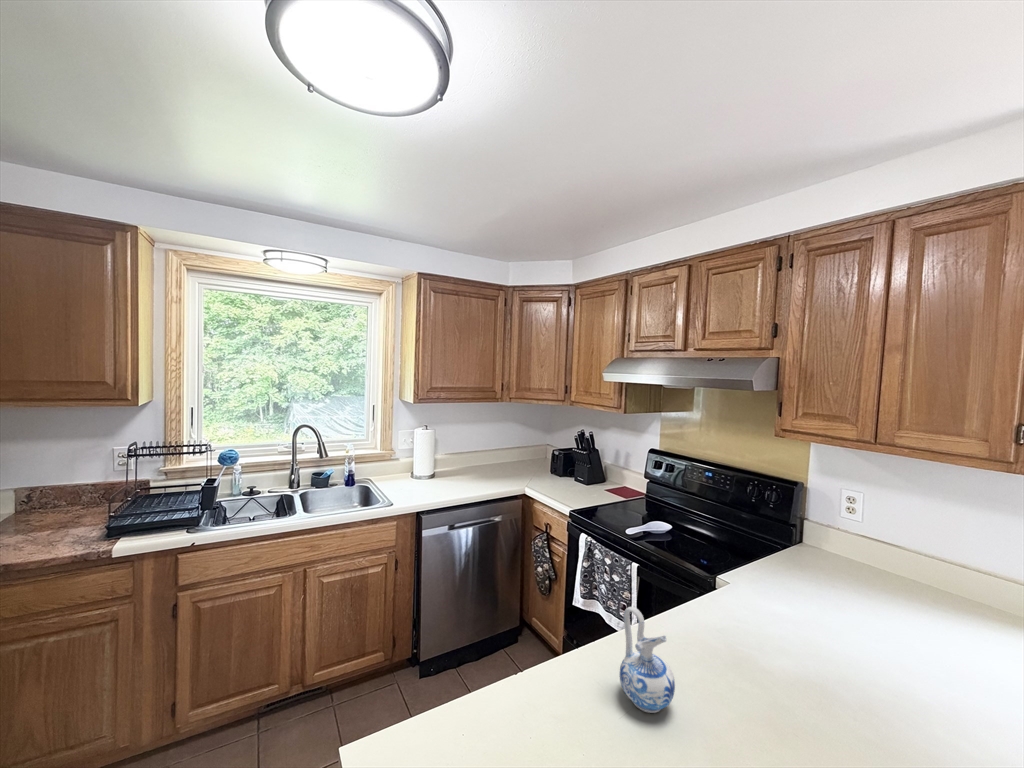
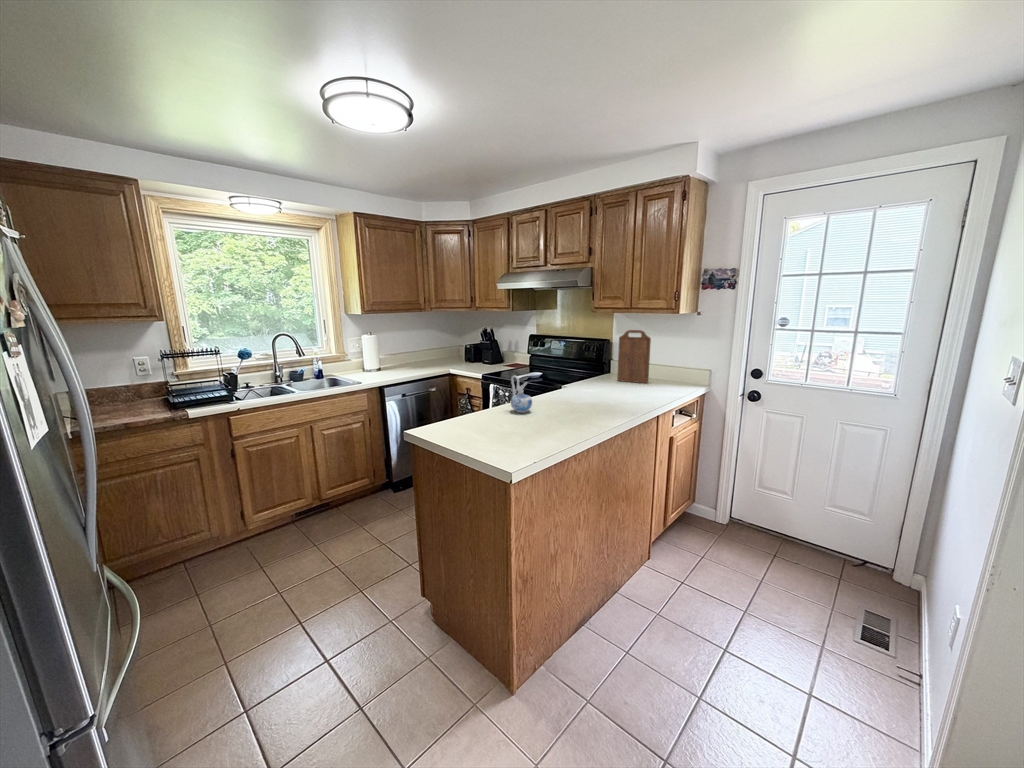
cutting board: none [835,482,924,601] -> present [617,330,651,383]

